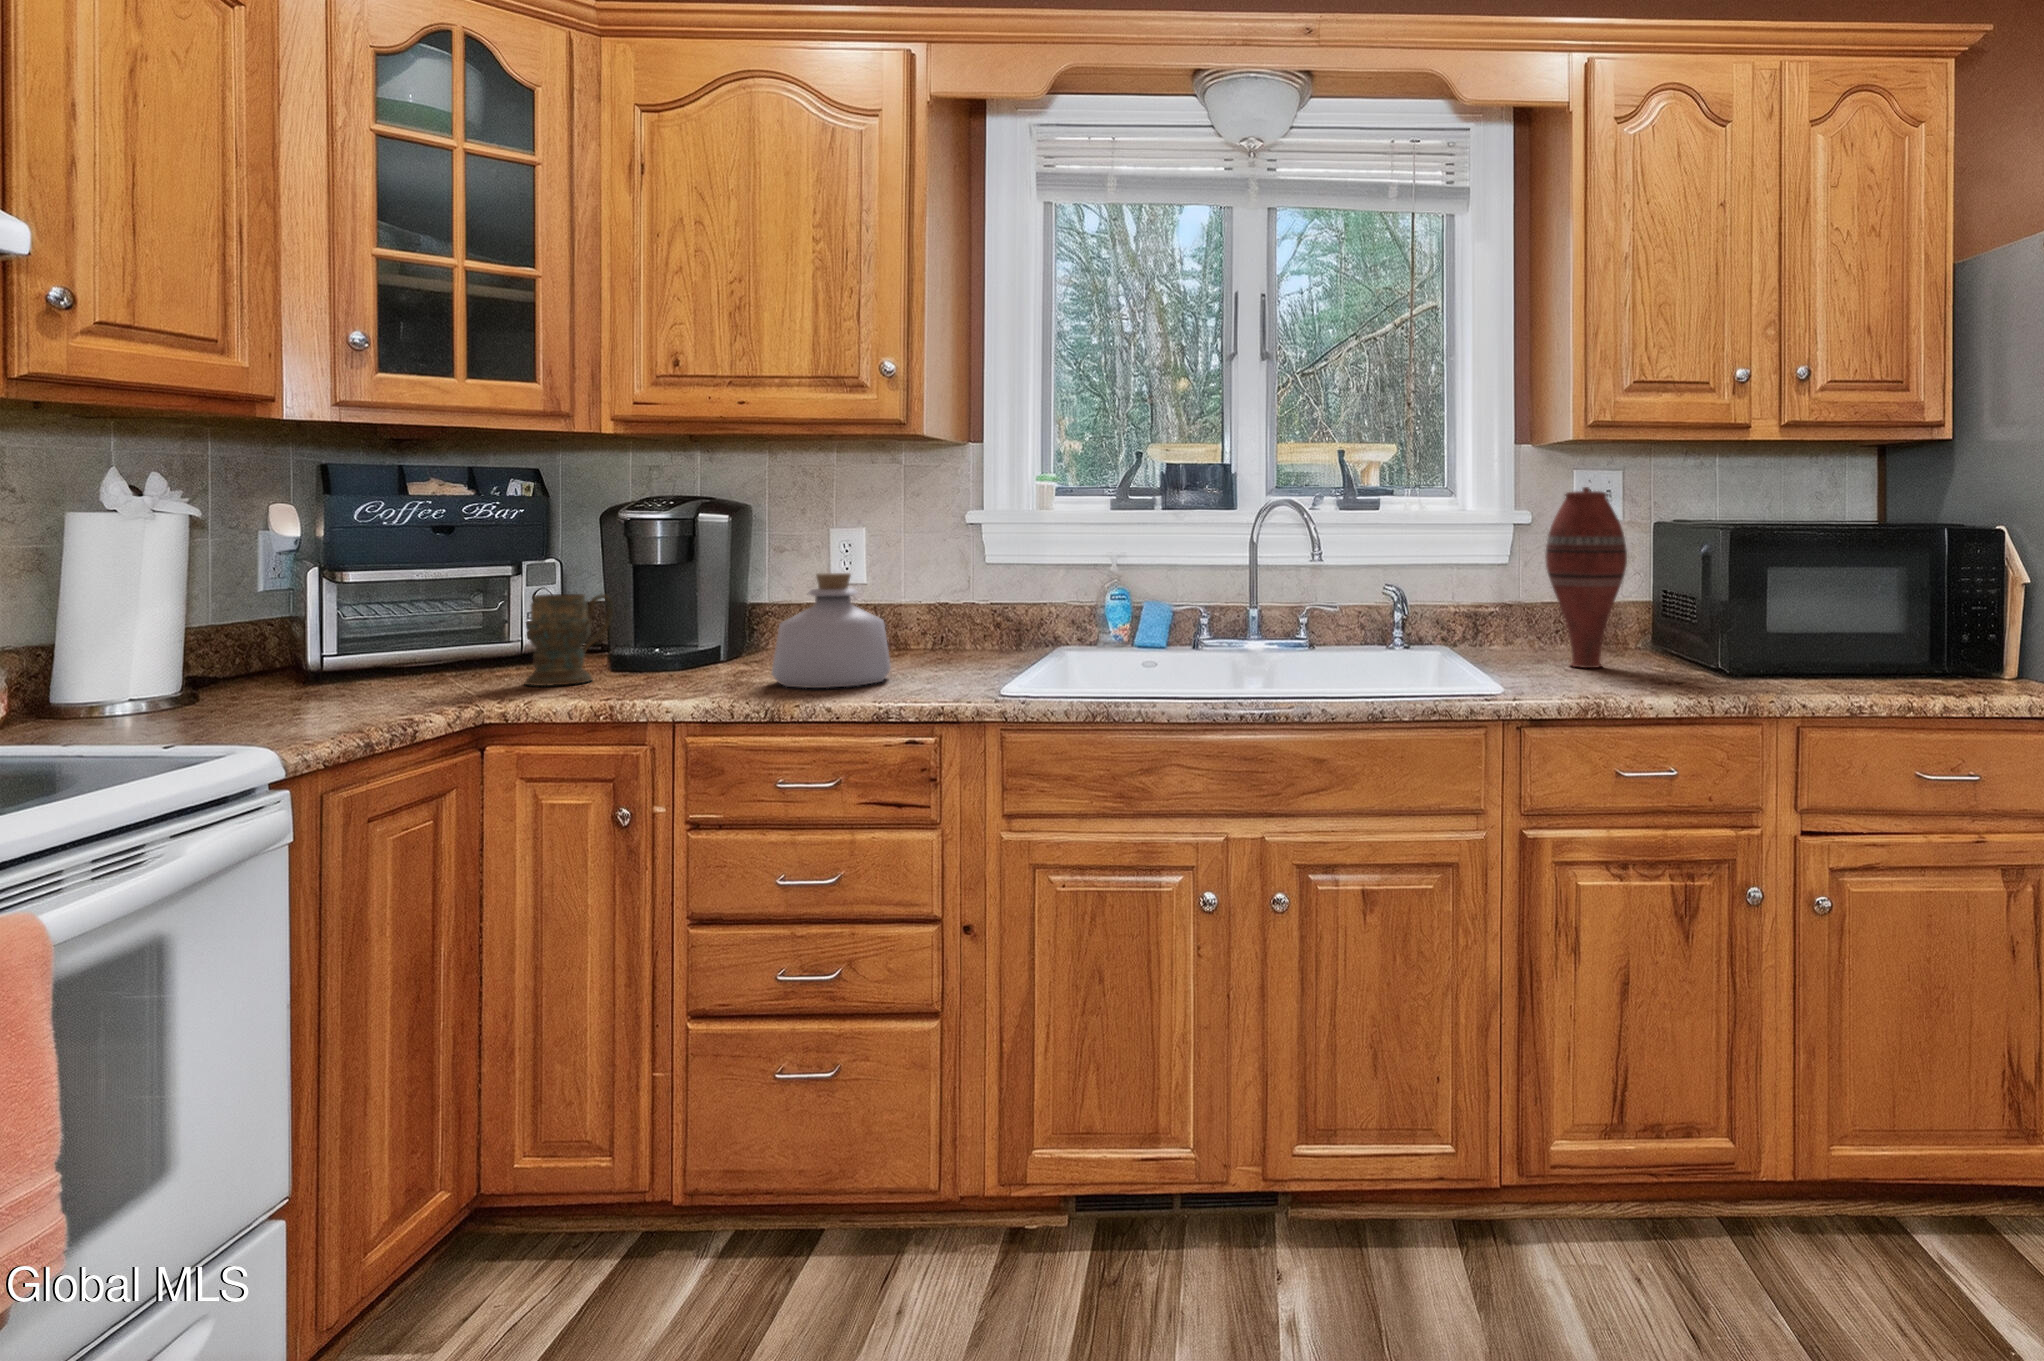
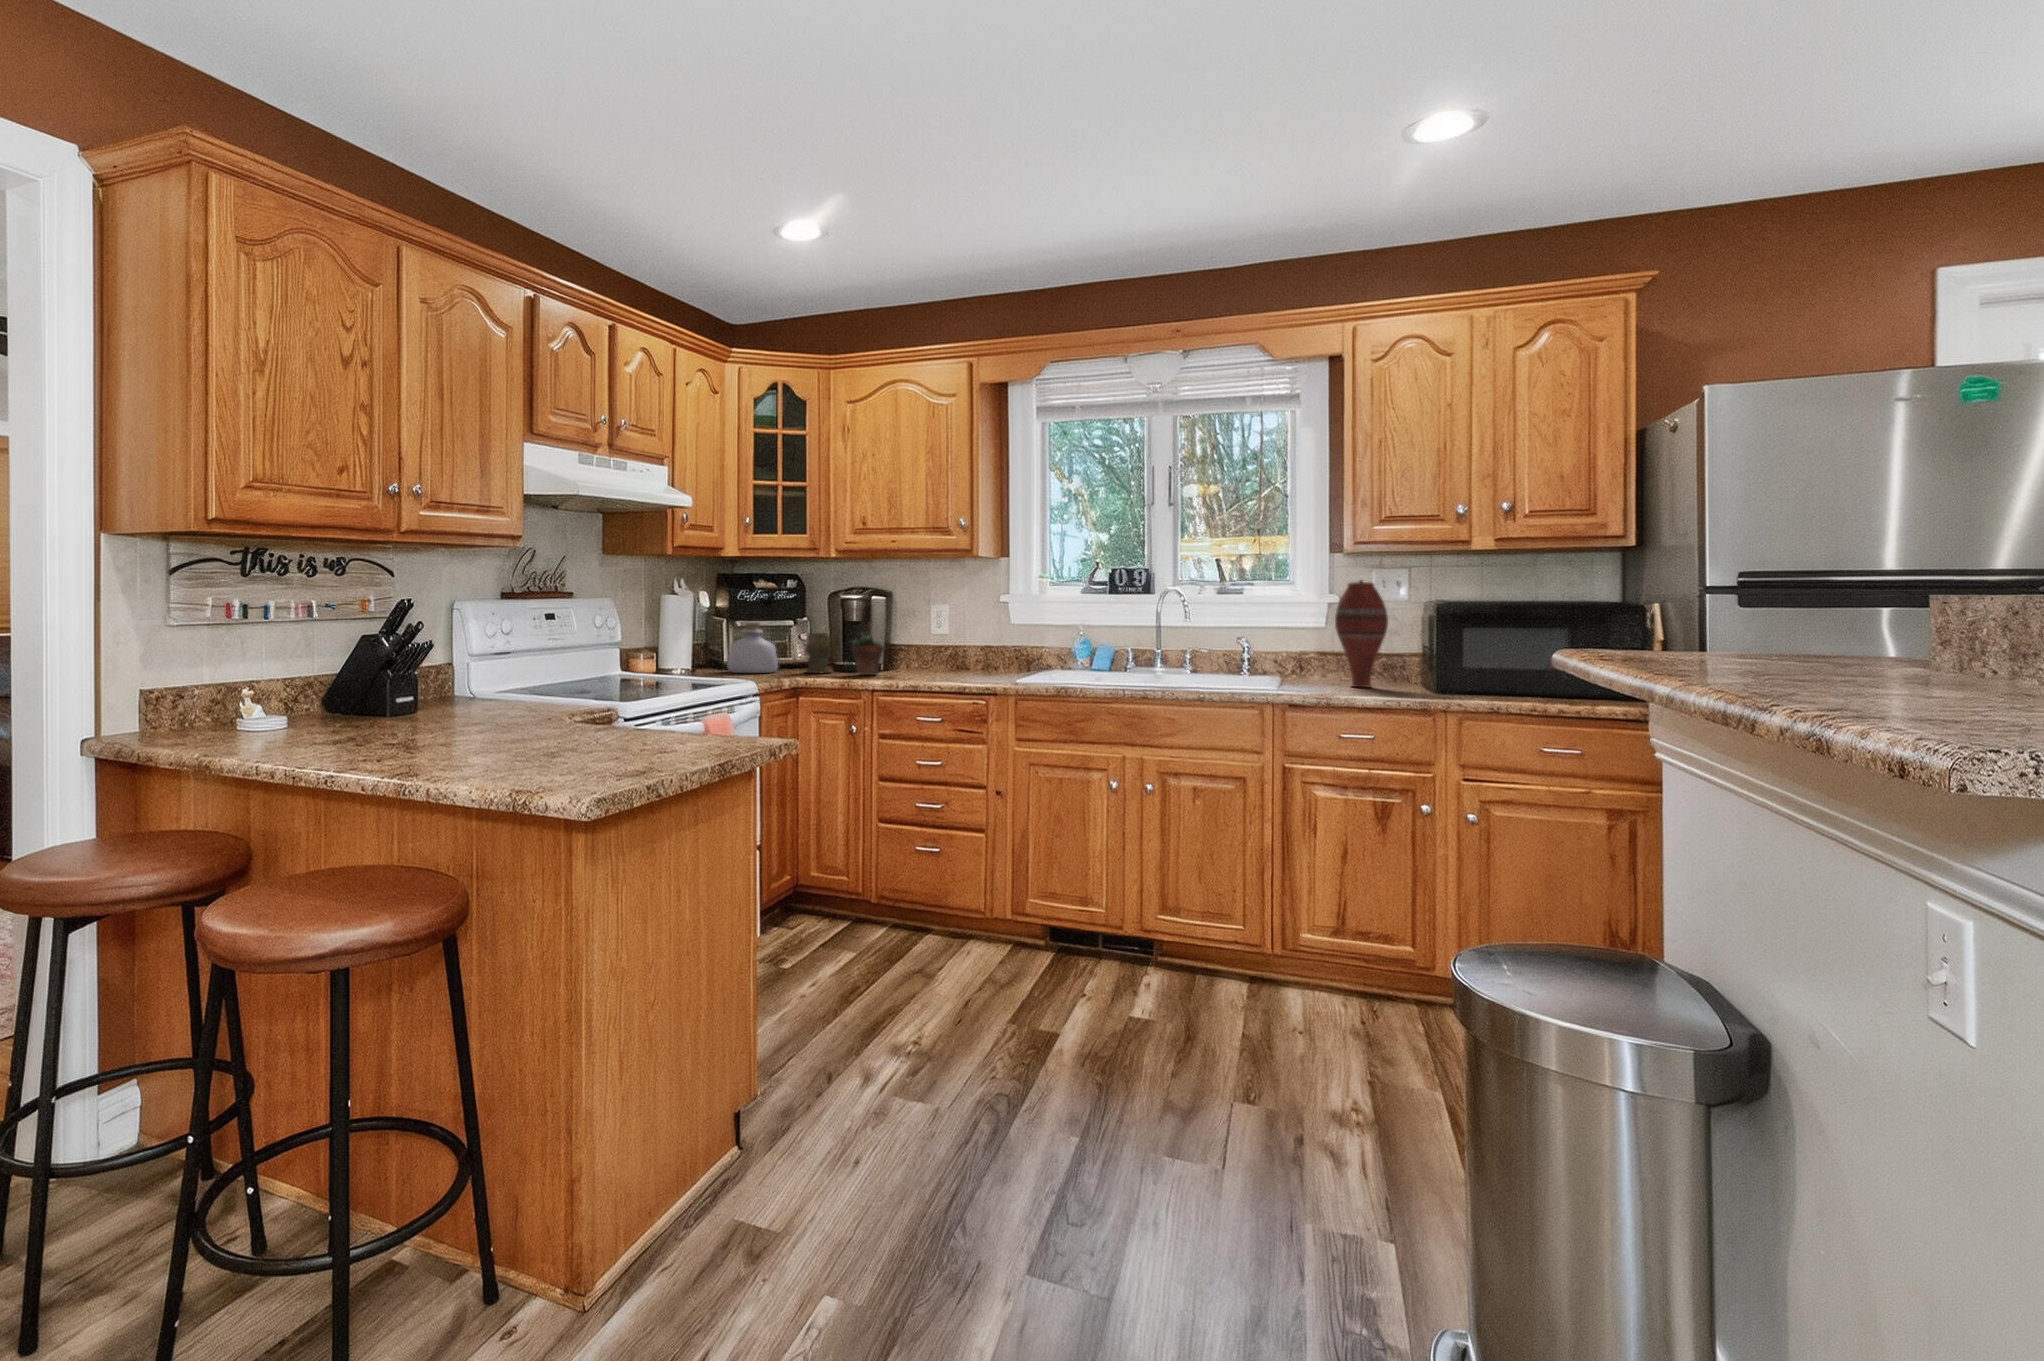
succulent plant: none [638,568,717,686] -> present [852,622,884,675]
bottle: present [772,573,891,688] -> present [727,623,778,673]

